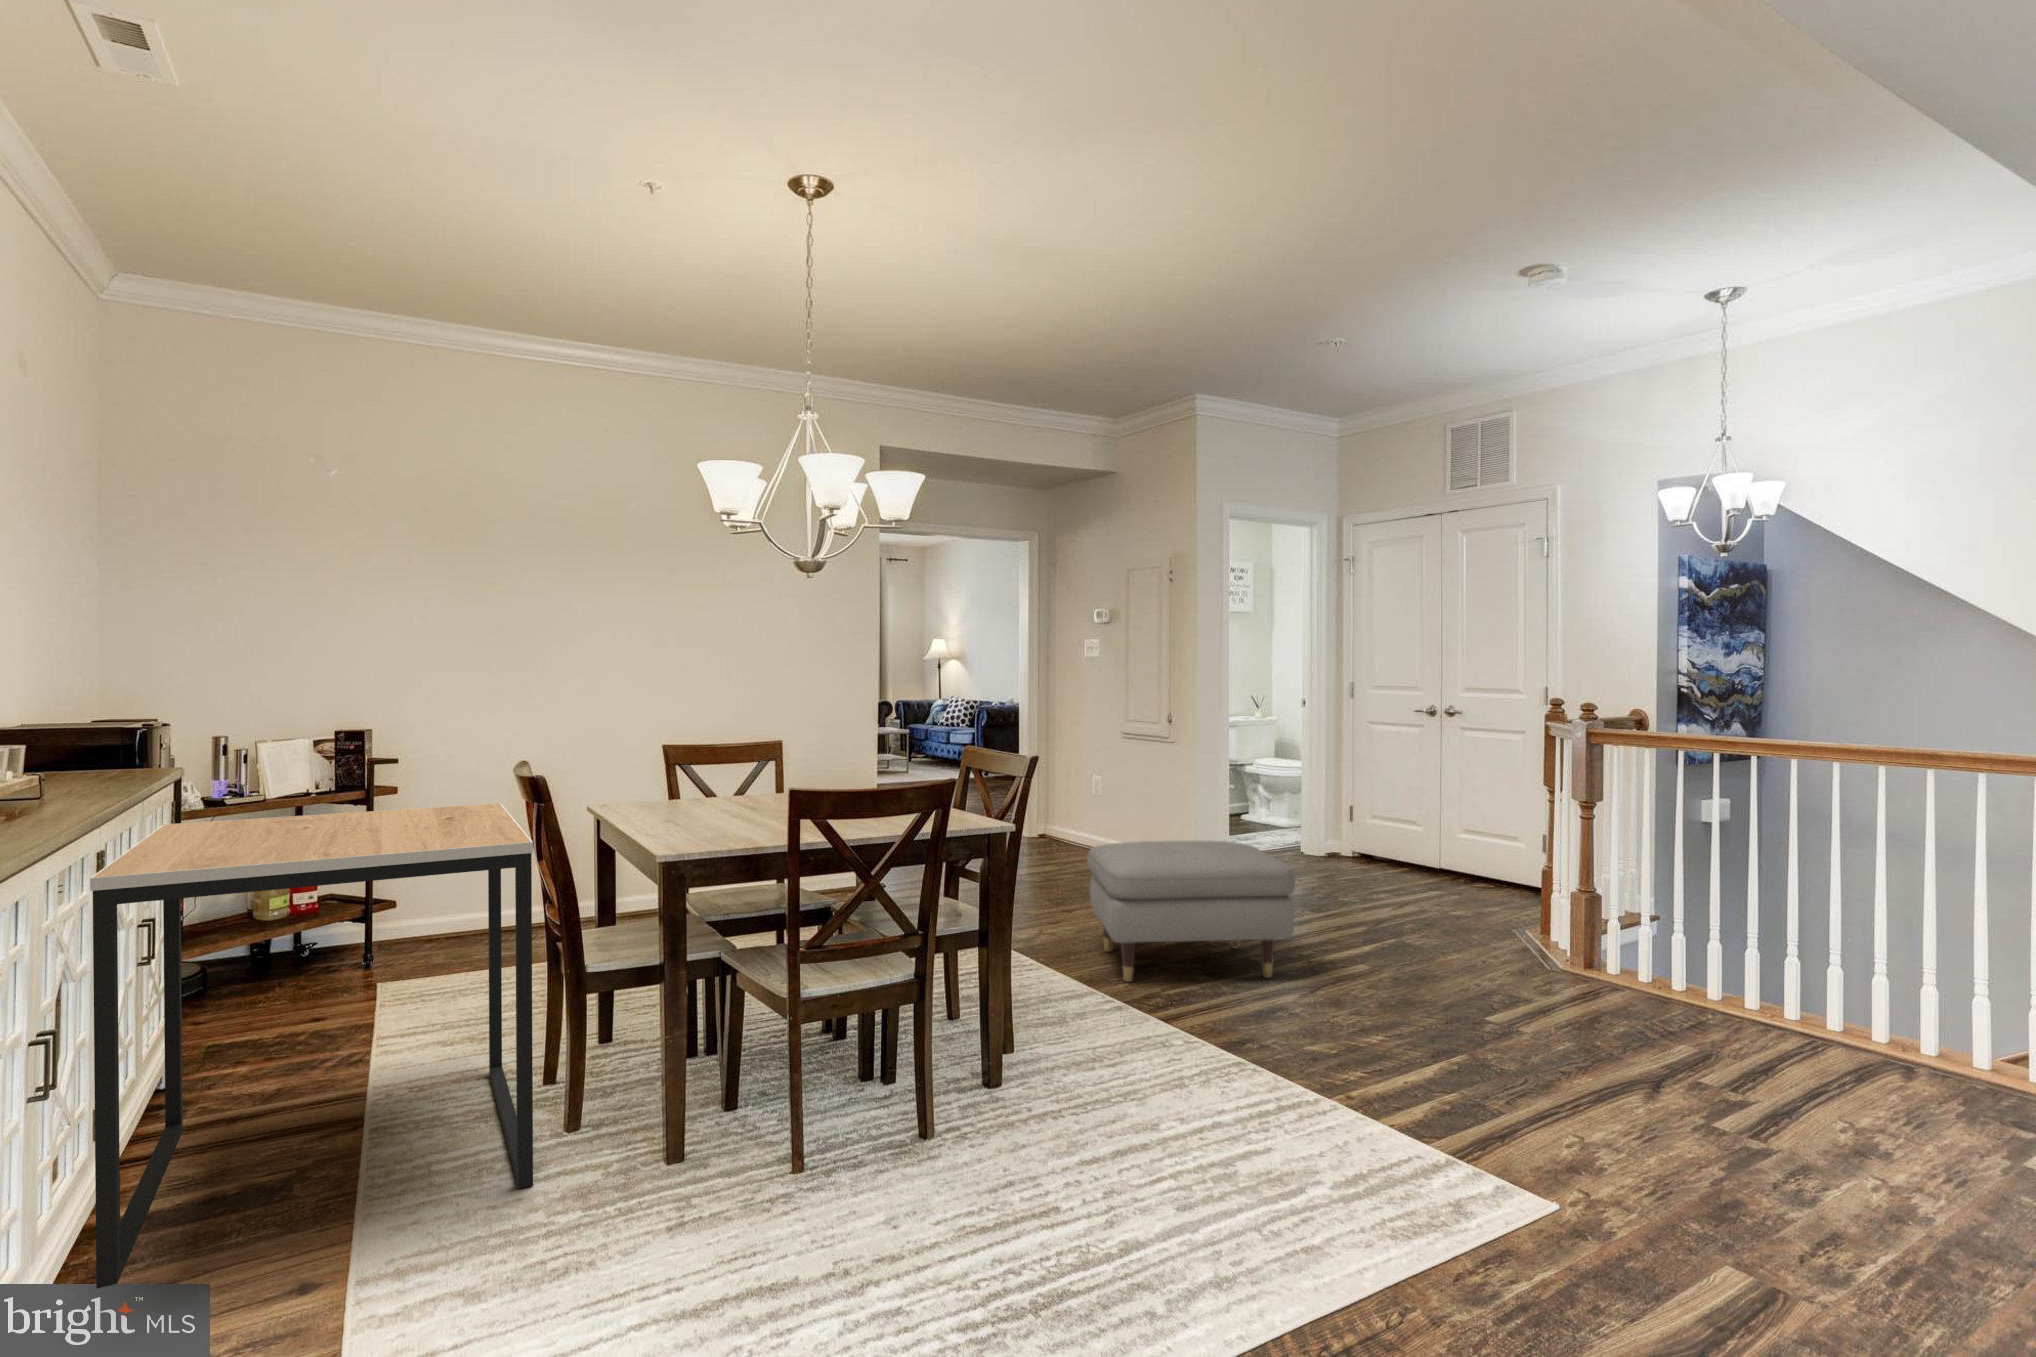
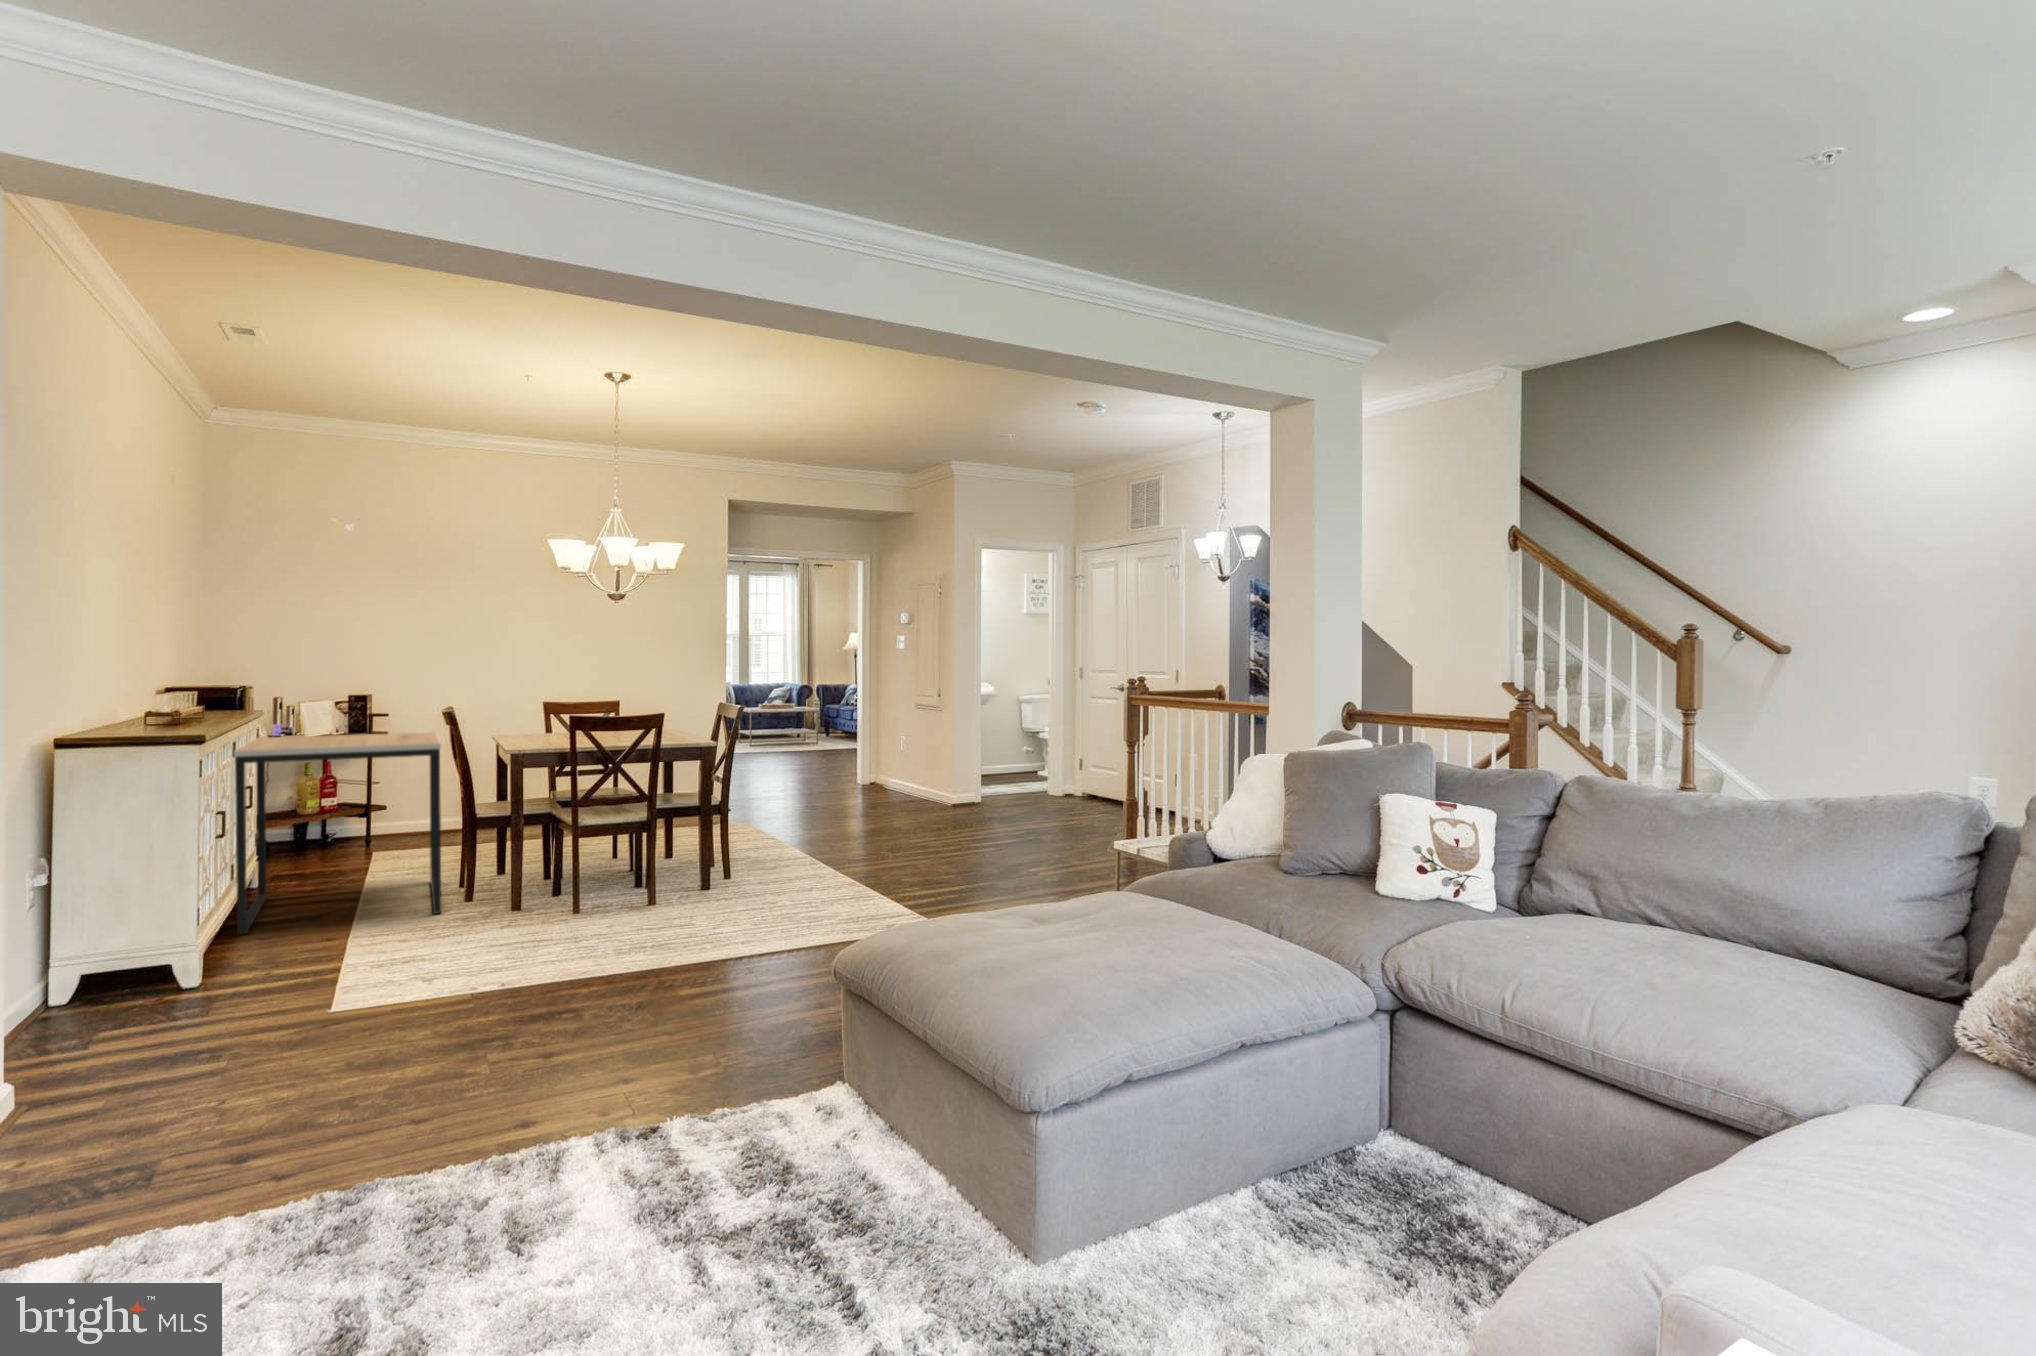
ottoman: present [1087,841,1295,982] -> none [822,771,943,853]

